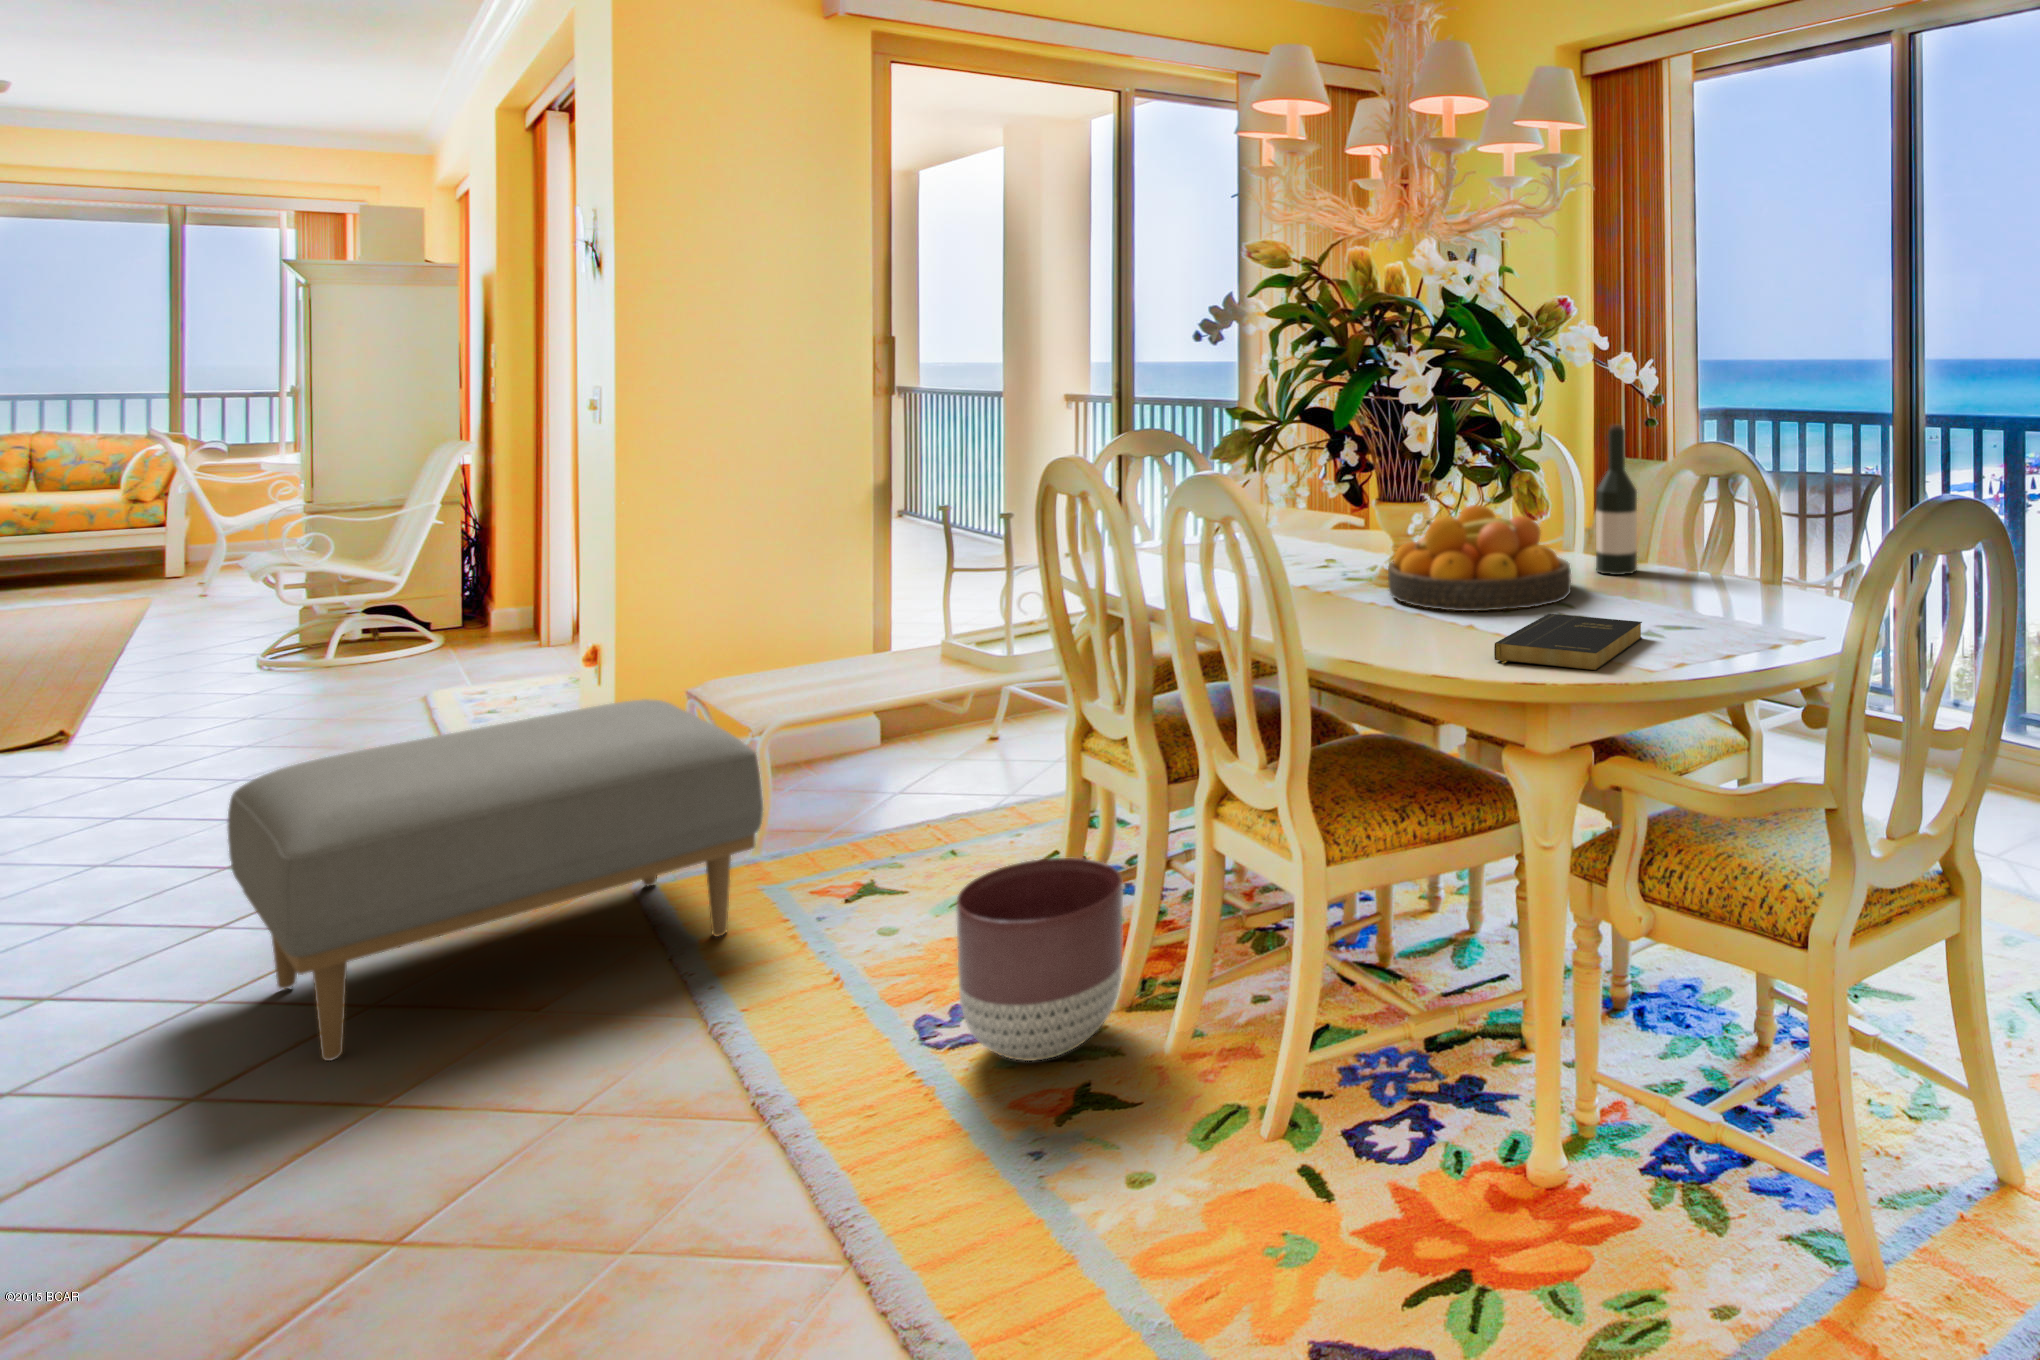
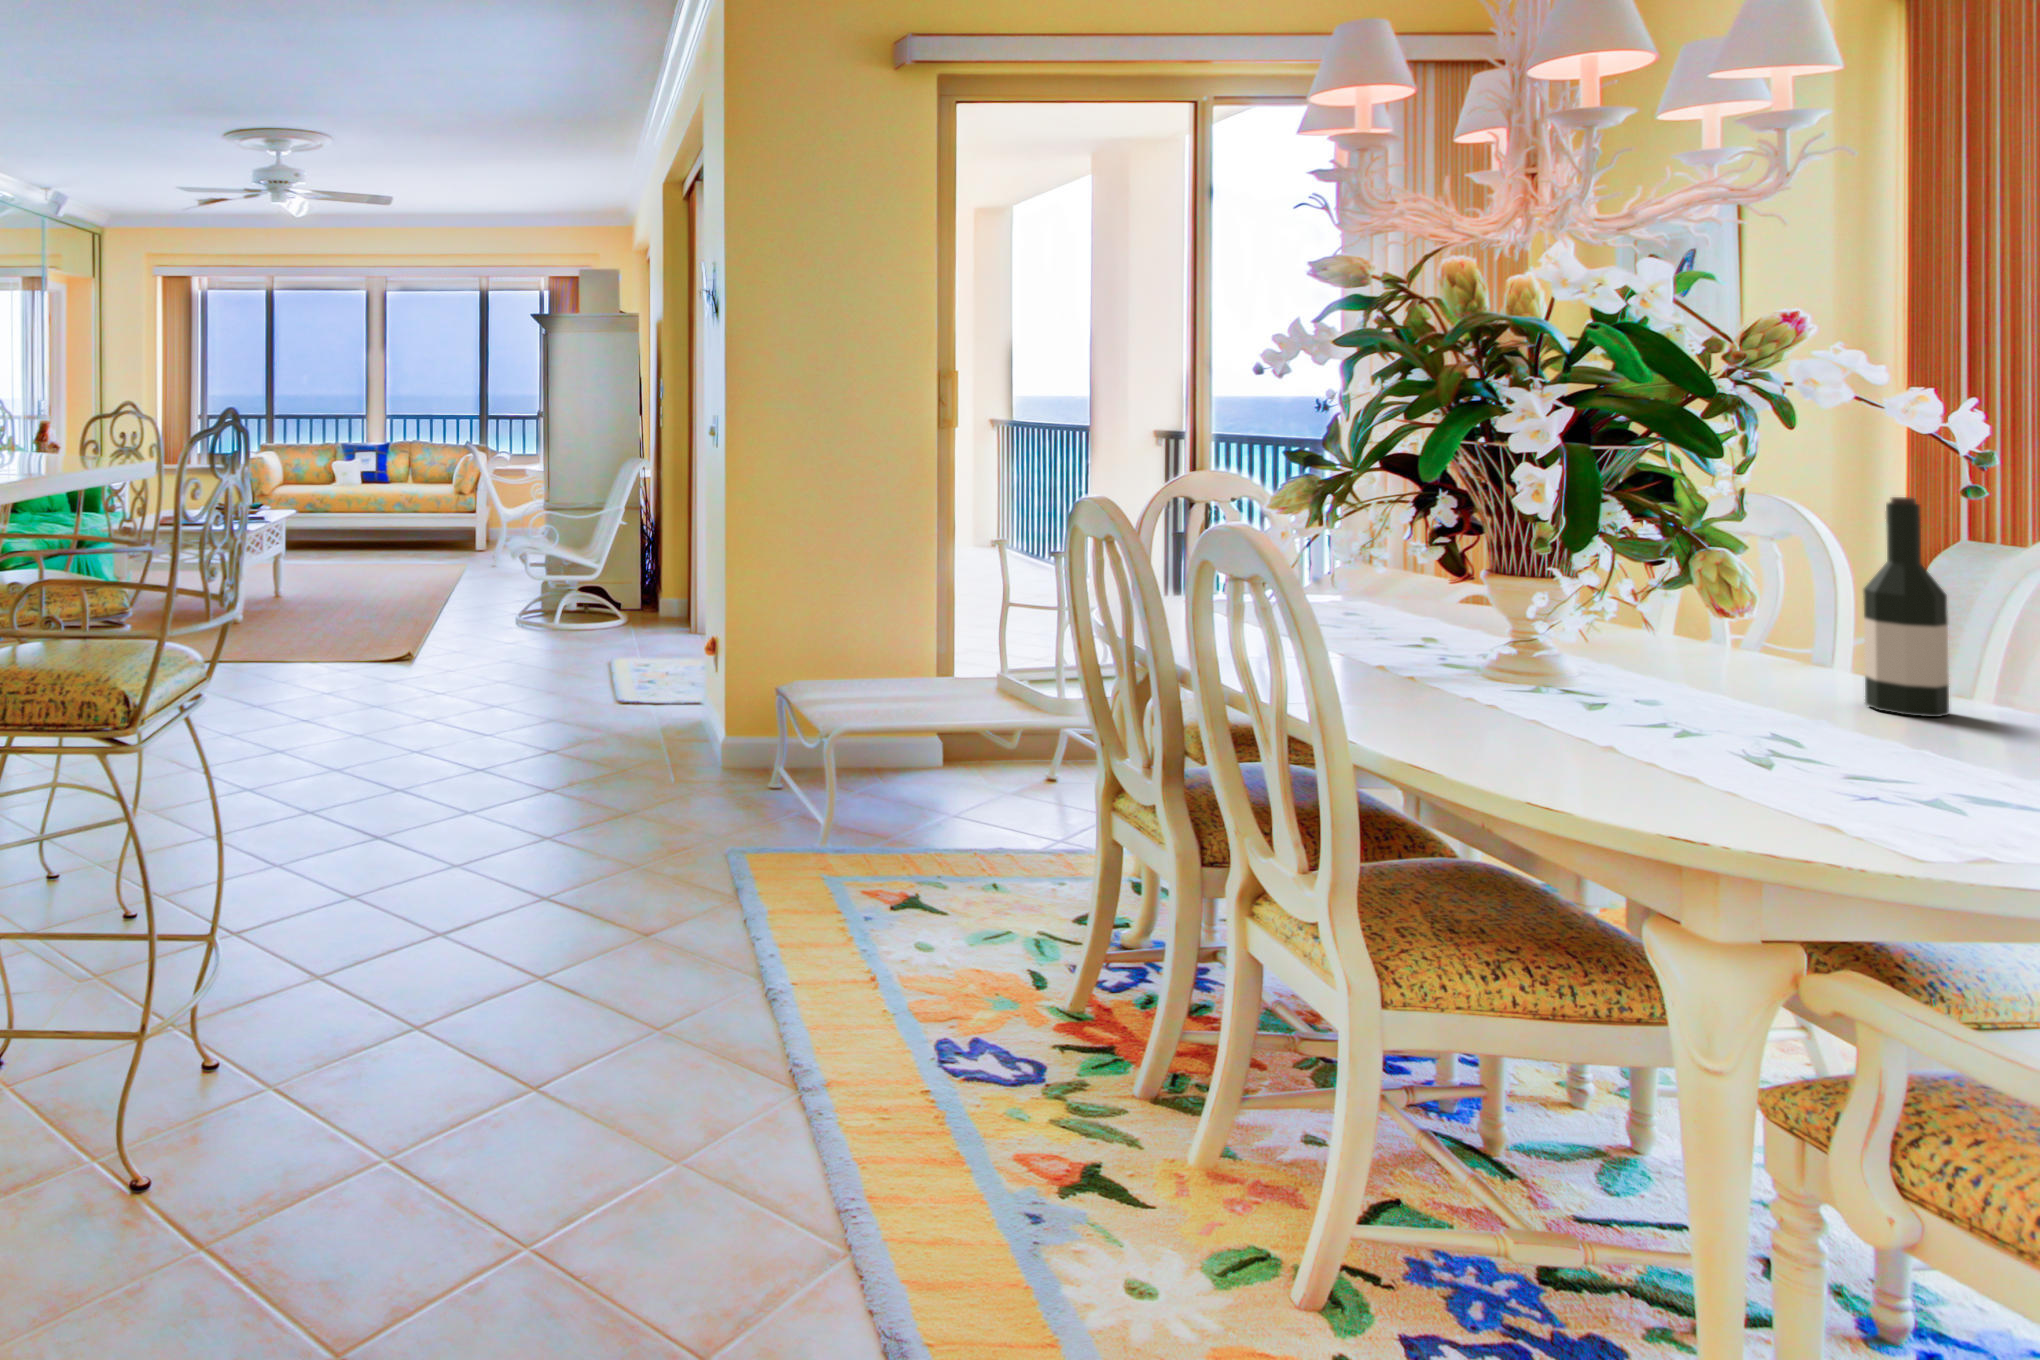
fruit bowl: present [1388,505,1571,611] -> none [1495,591,1809,737]
book: present [1494,614,1642,670] -> none [1644,749,1935,840]
ottoman: present [228,699,763,1061] -> none [472,683,818,921]
planter: present [956,858,1123,1061] -> none [969,907,1142,1120]

